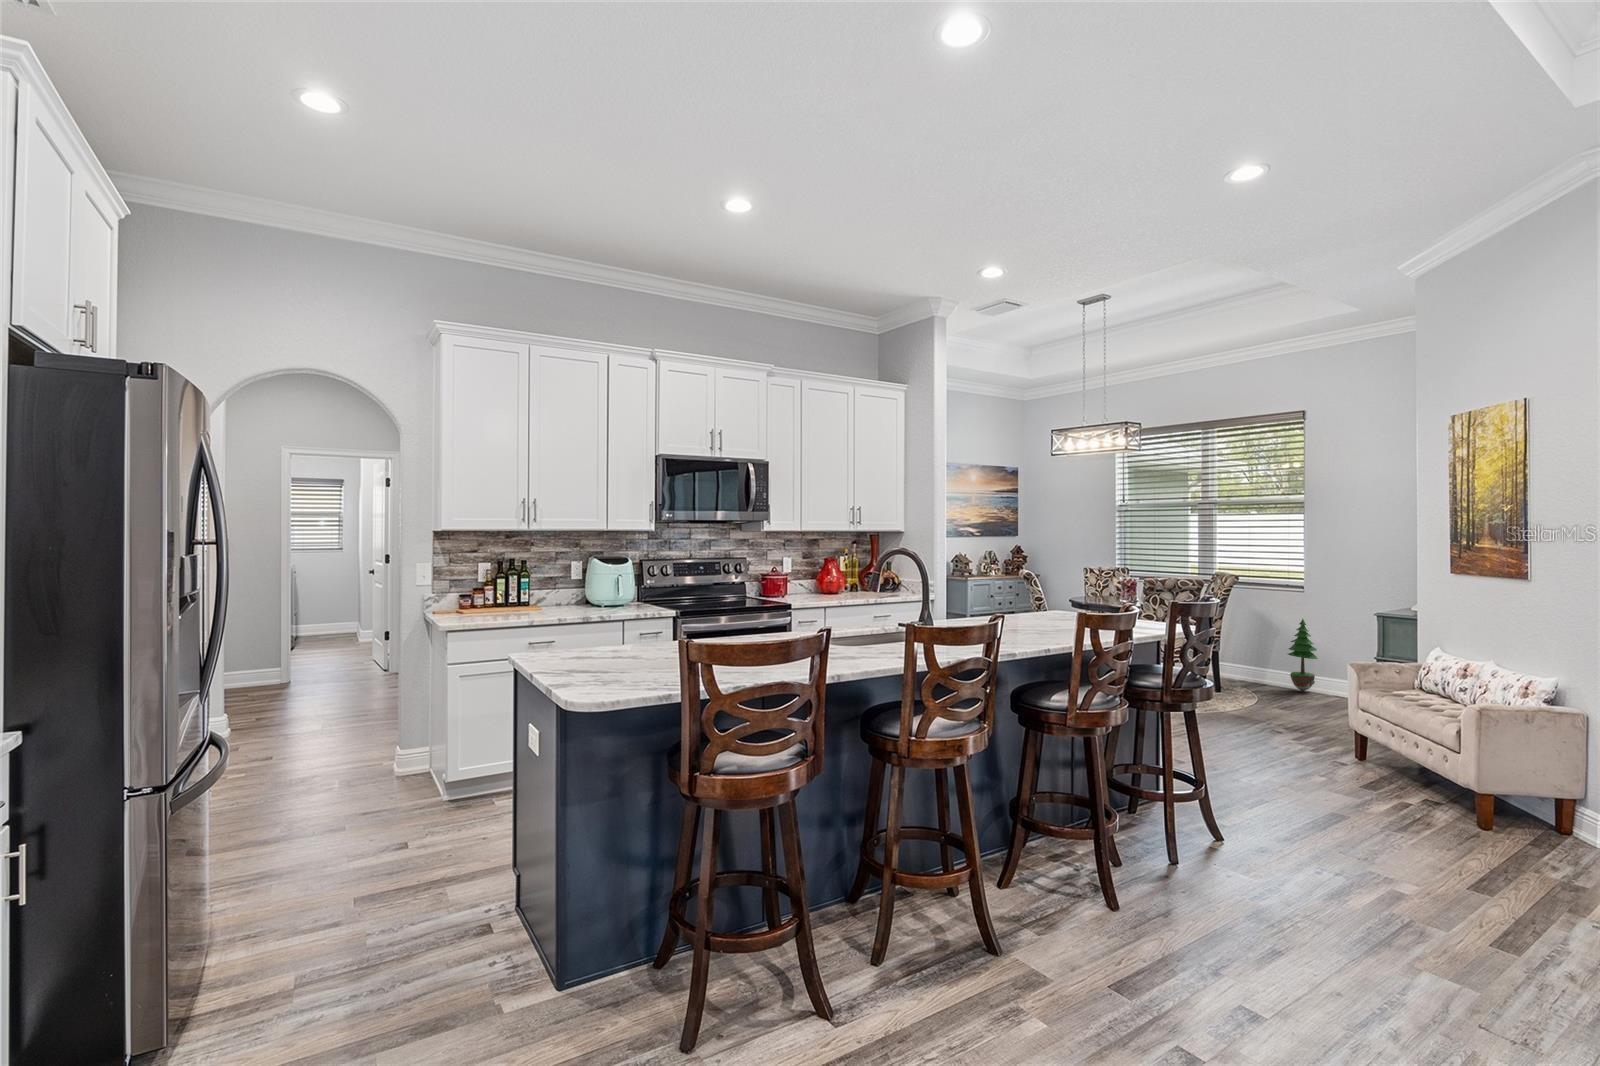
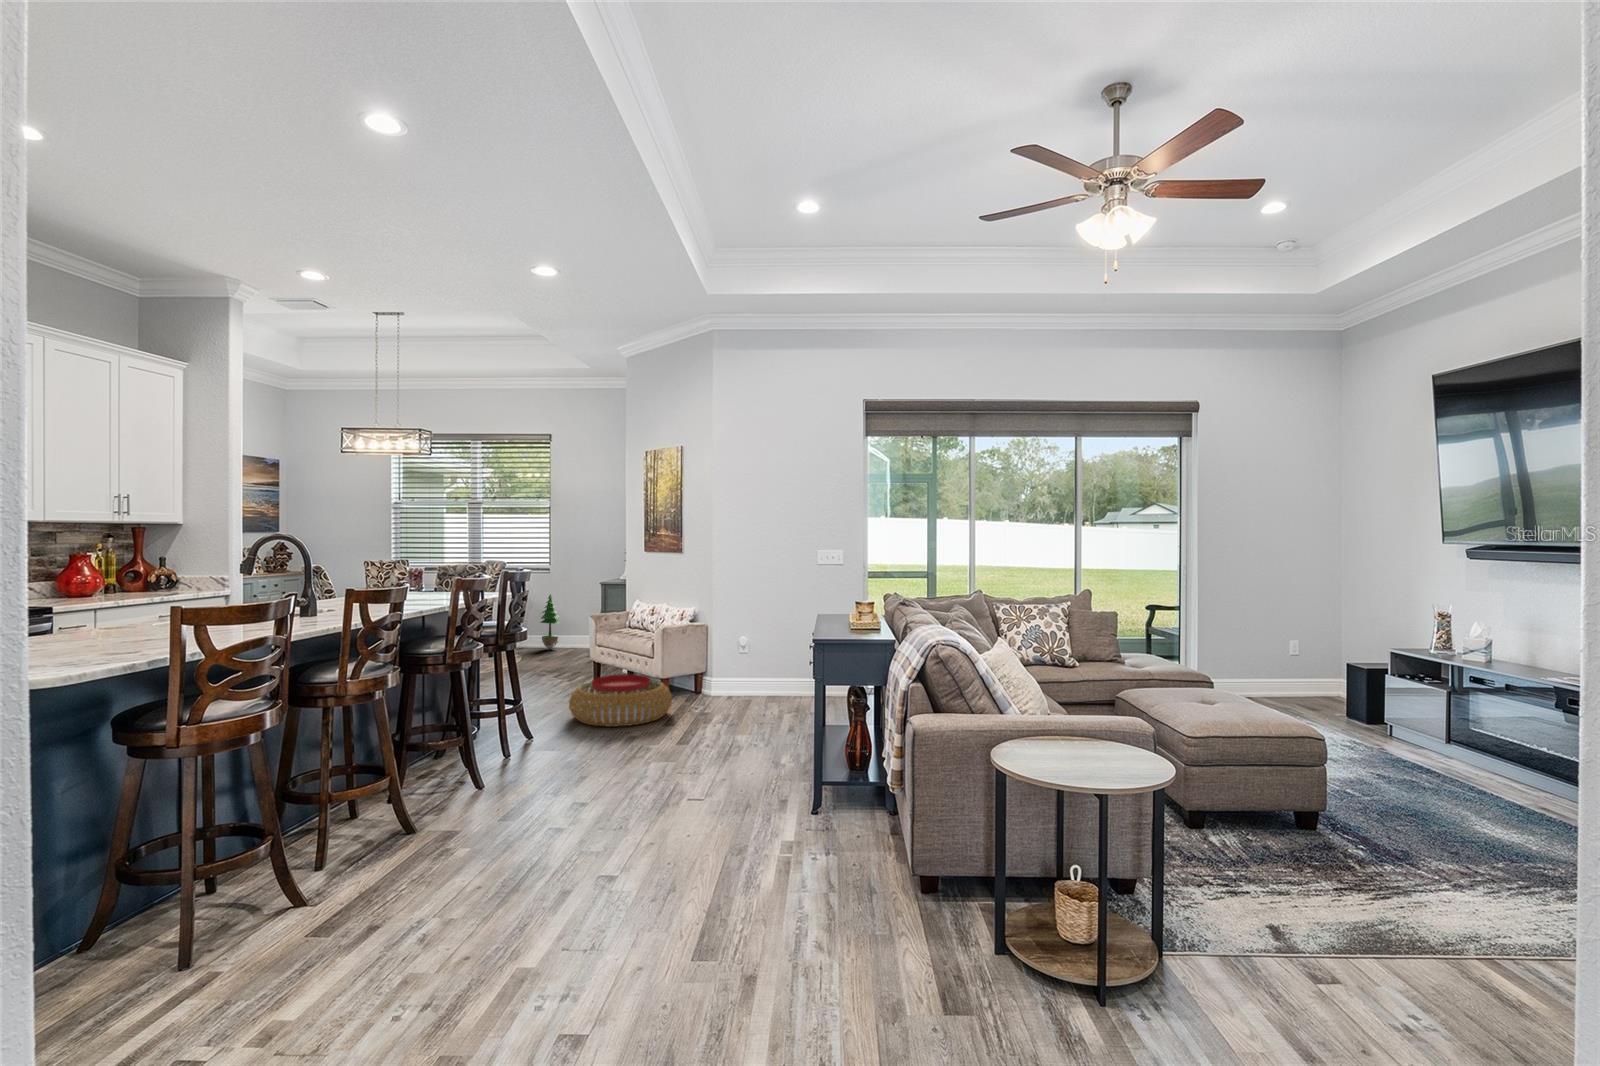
pouf: none [1287,768,1493,871] -> present [569,674,672,727]

